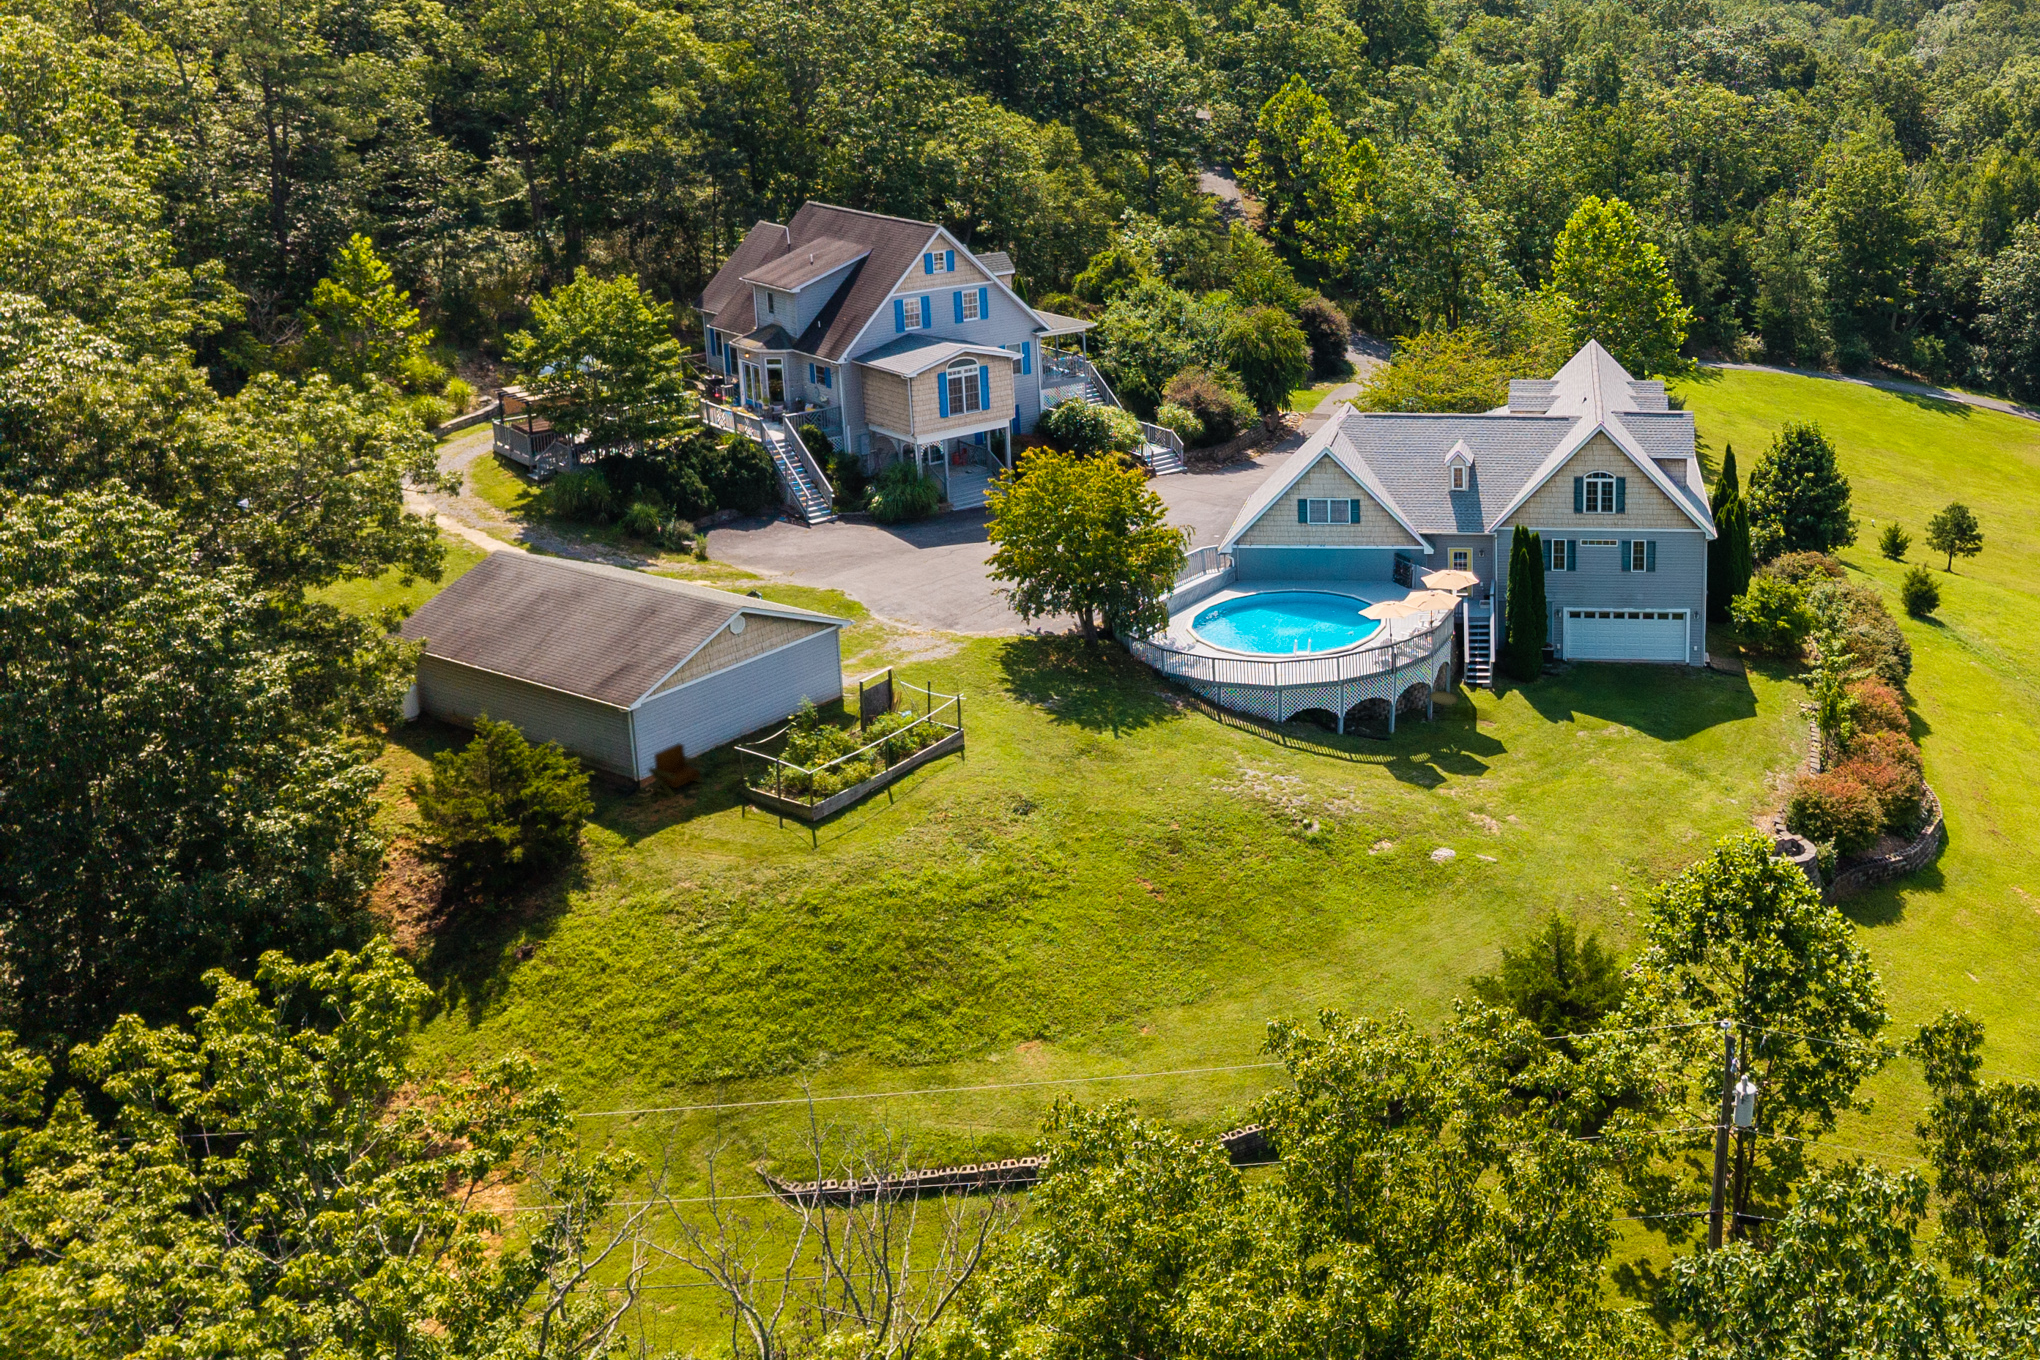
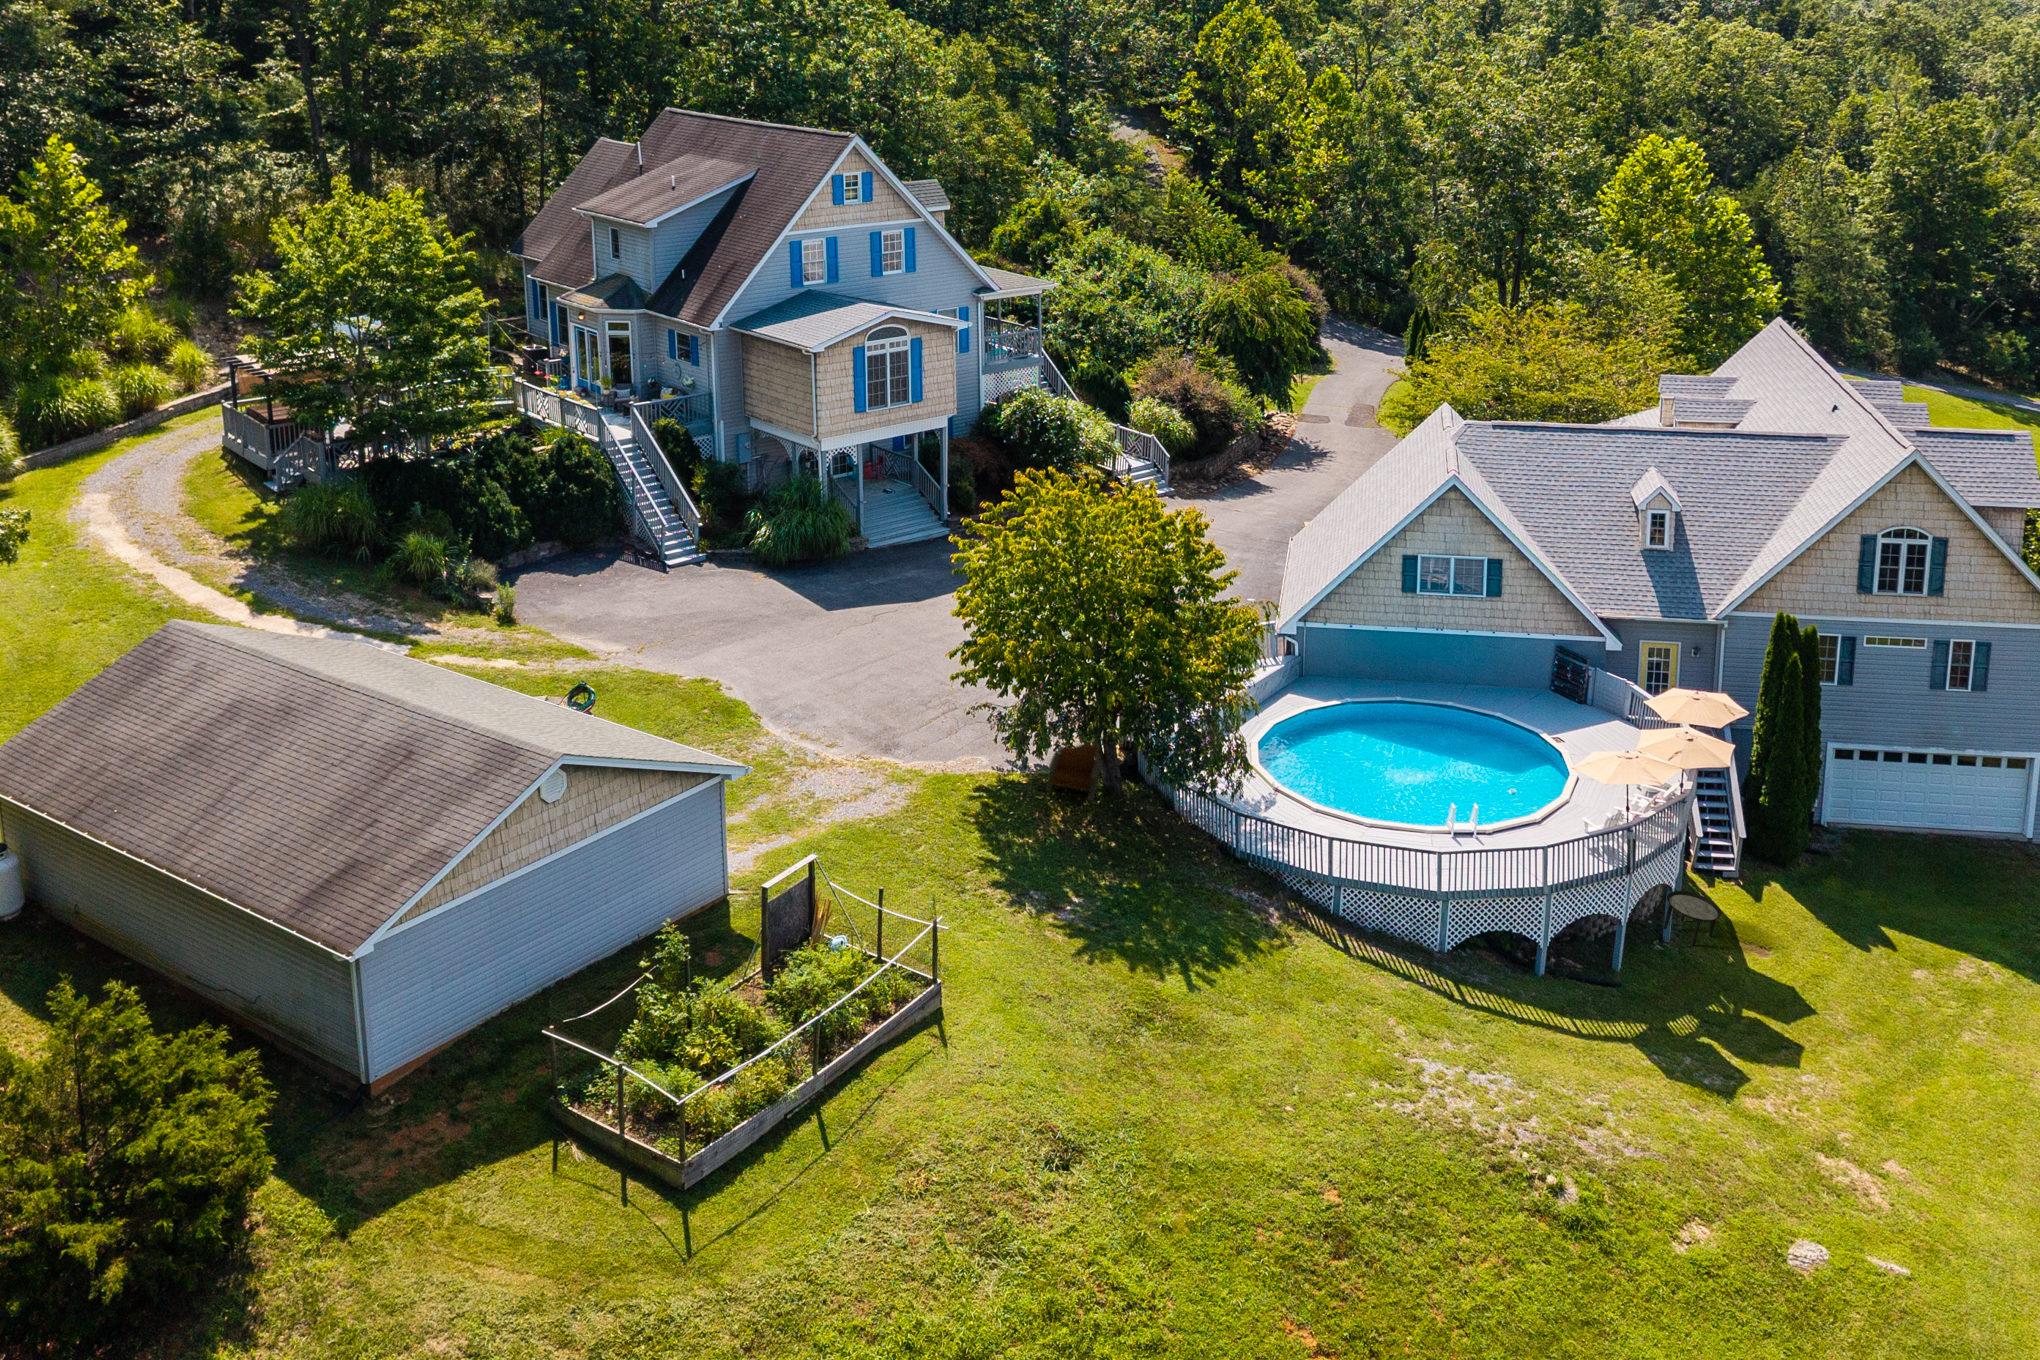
lounge chair: present [649,743,703,796] -> present [1045,744,1102,801]

